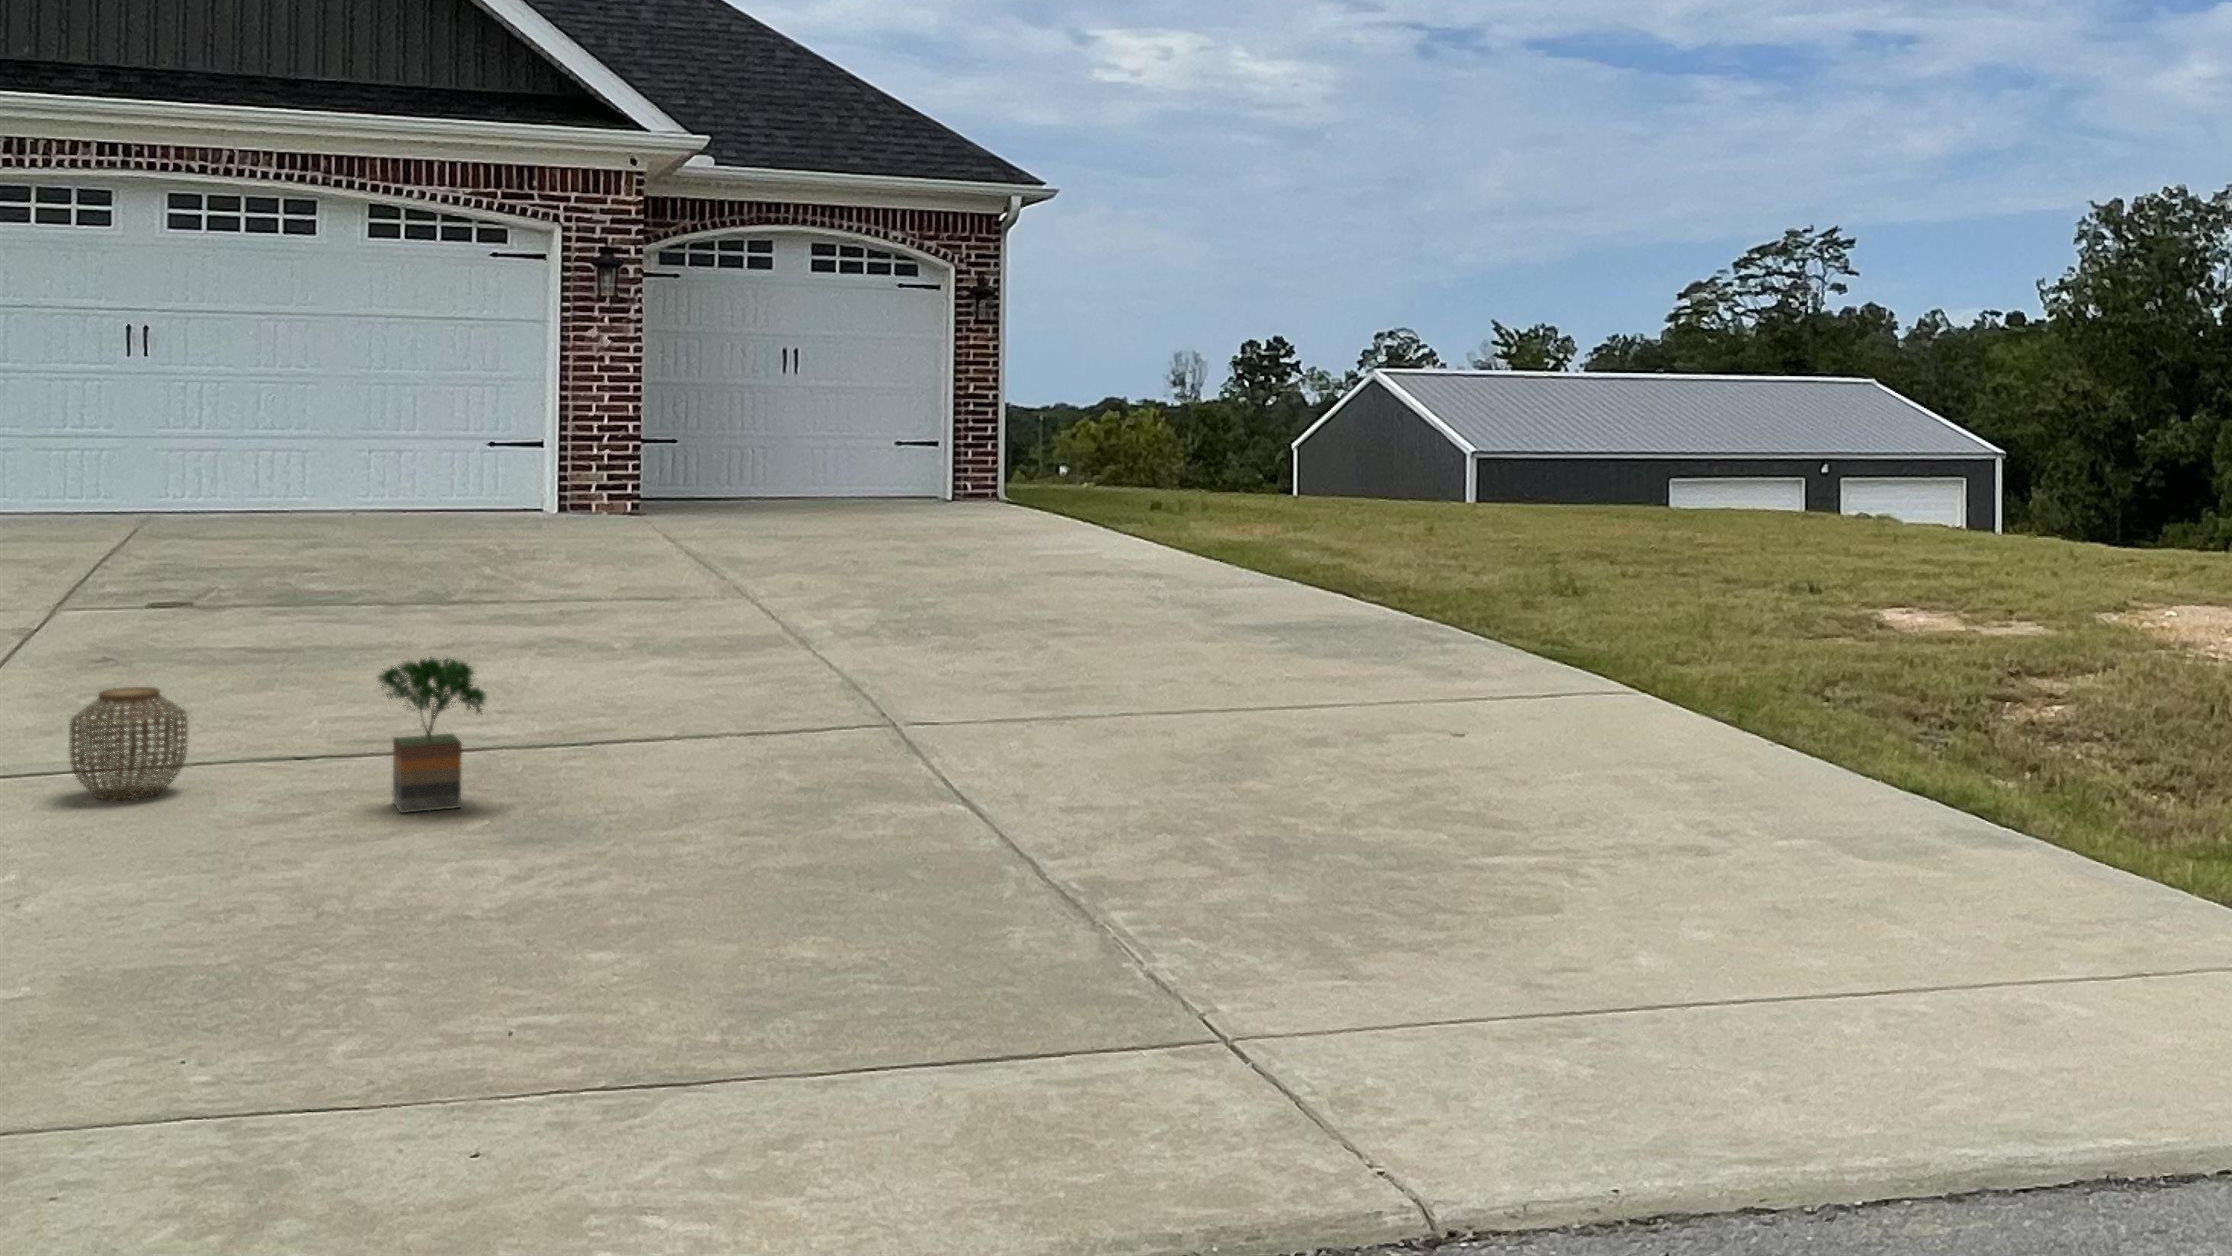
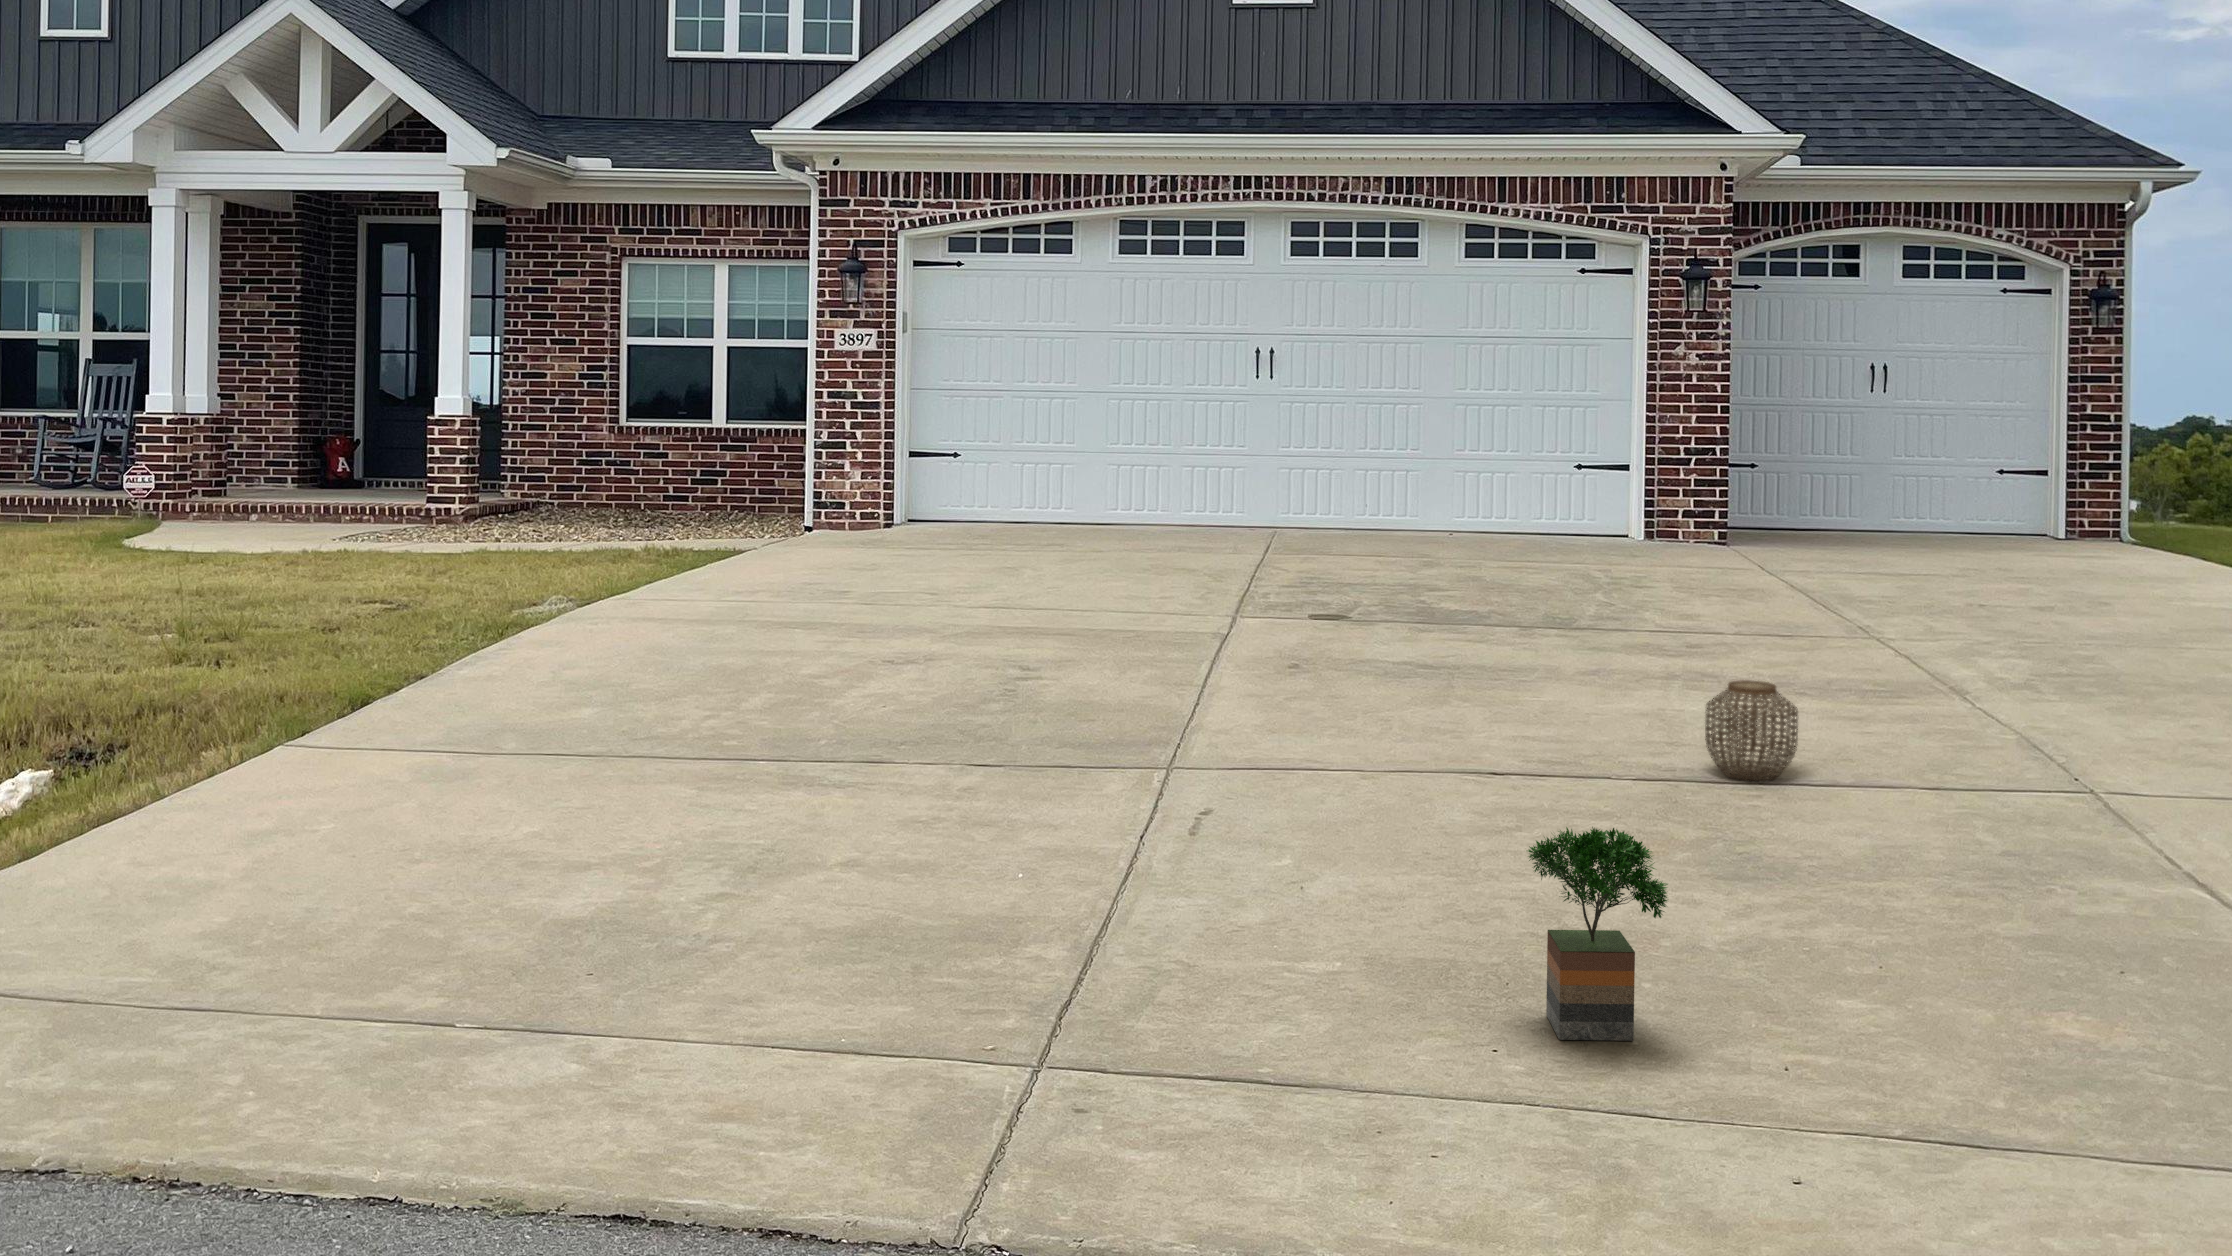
woven basket: present [70,687,188,800] -> present [1705,680,1798,781]

